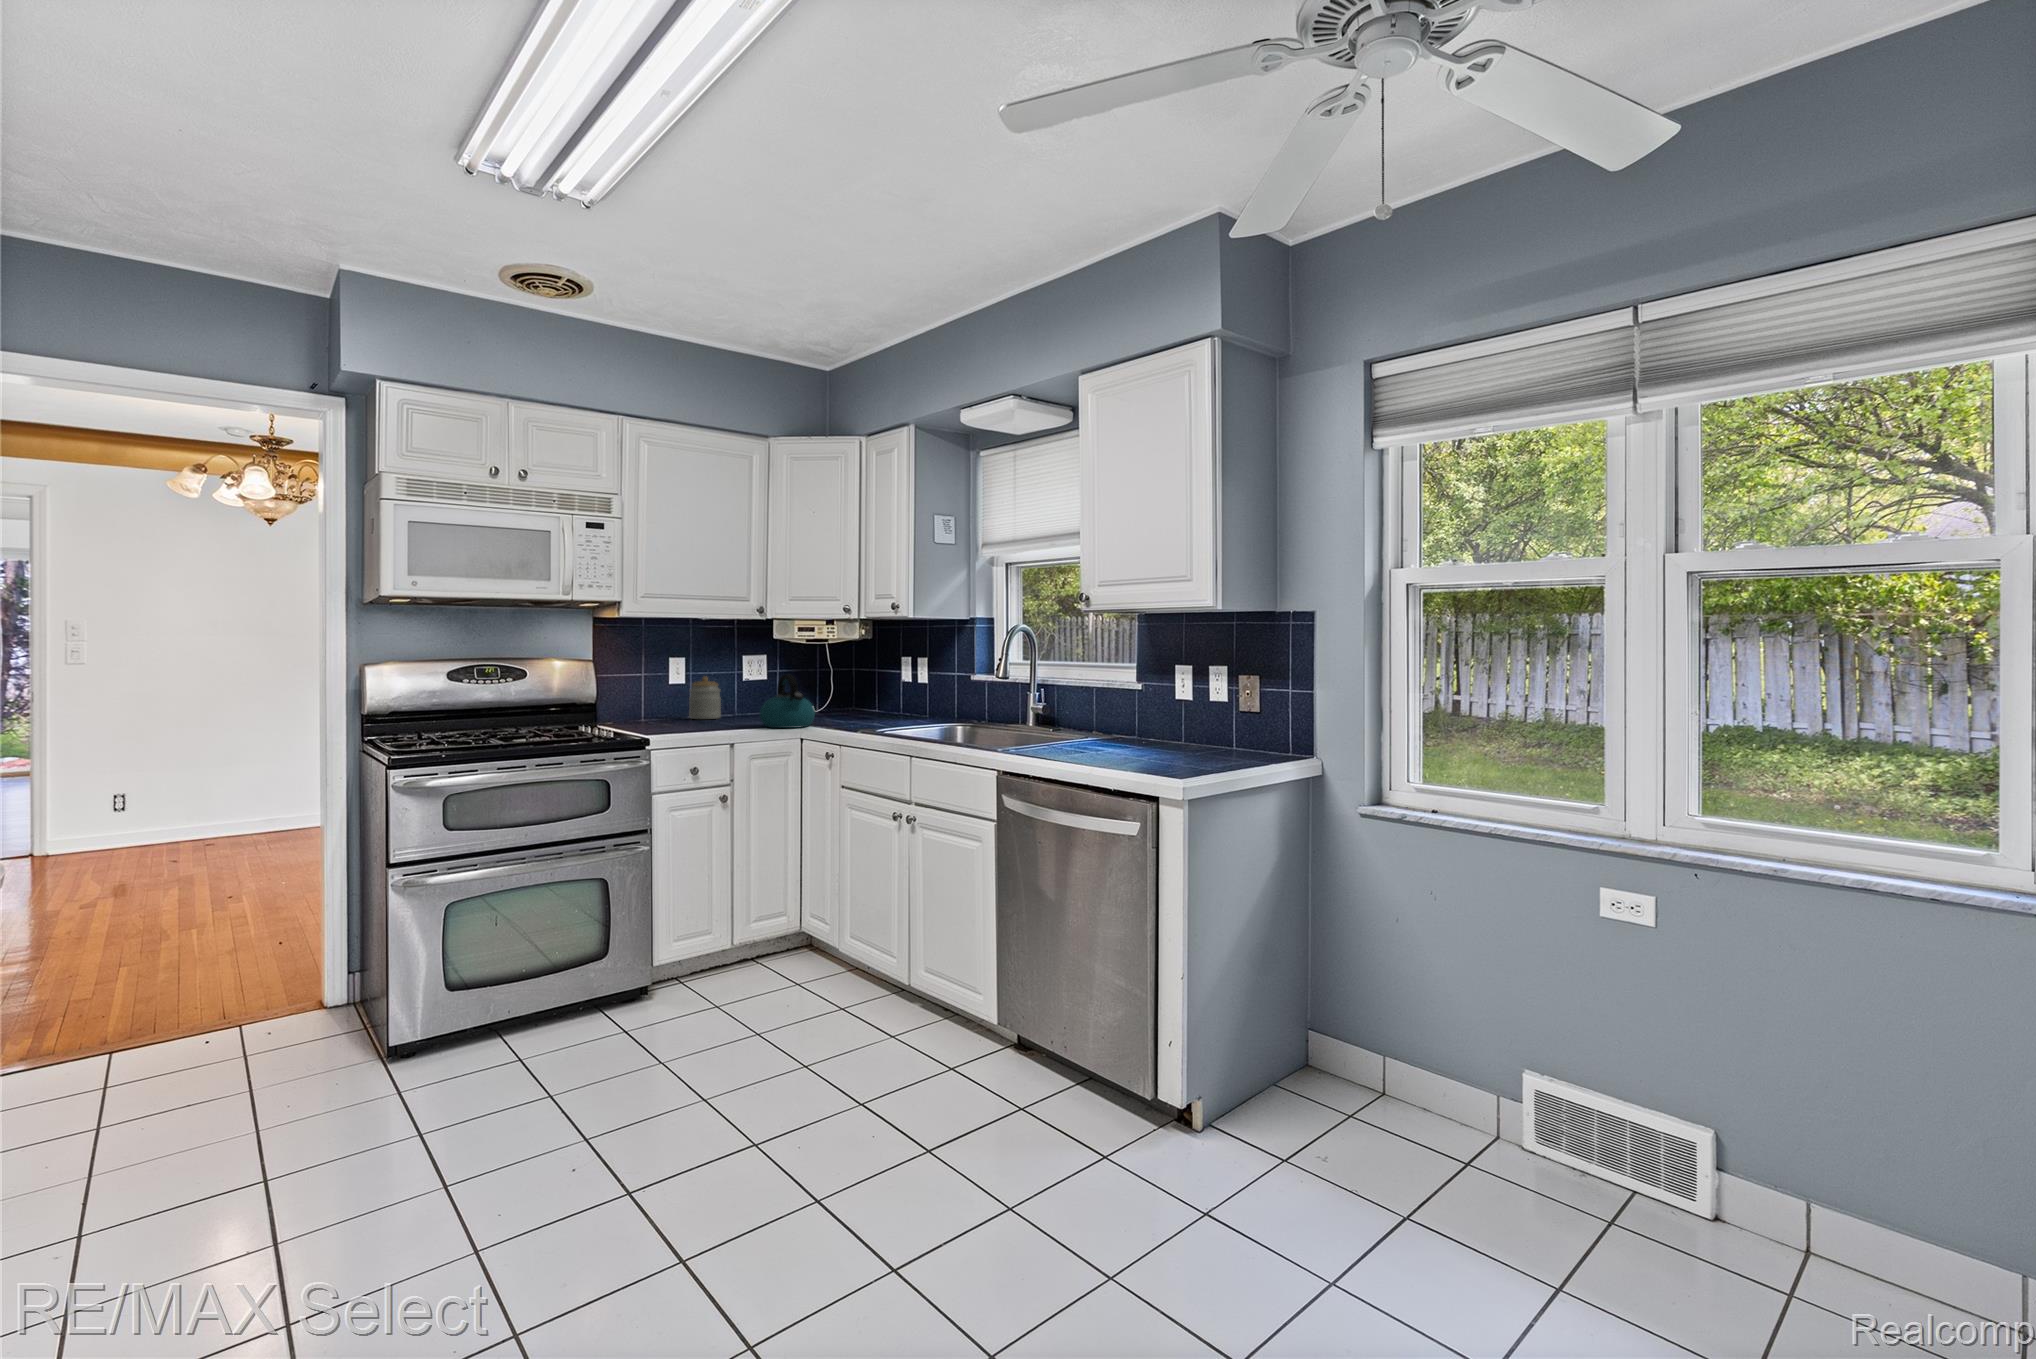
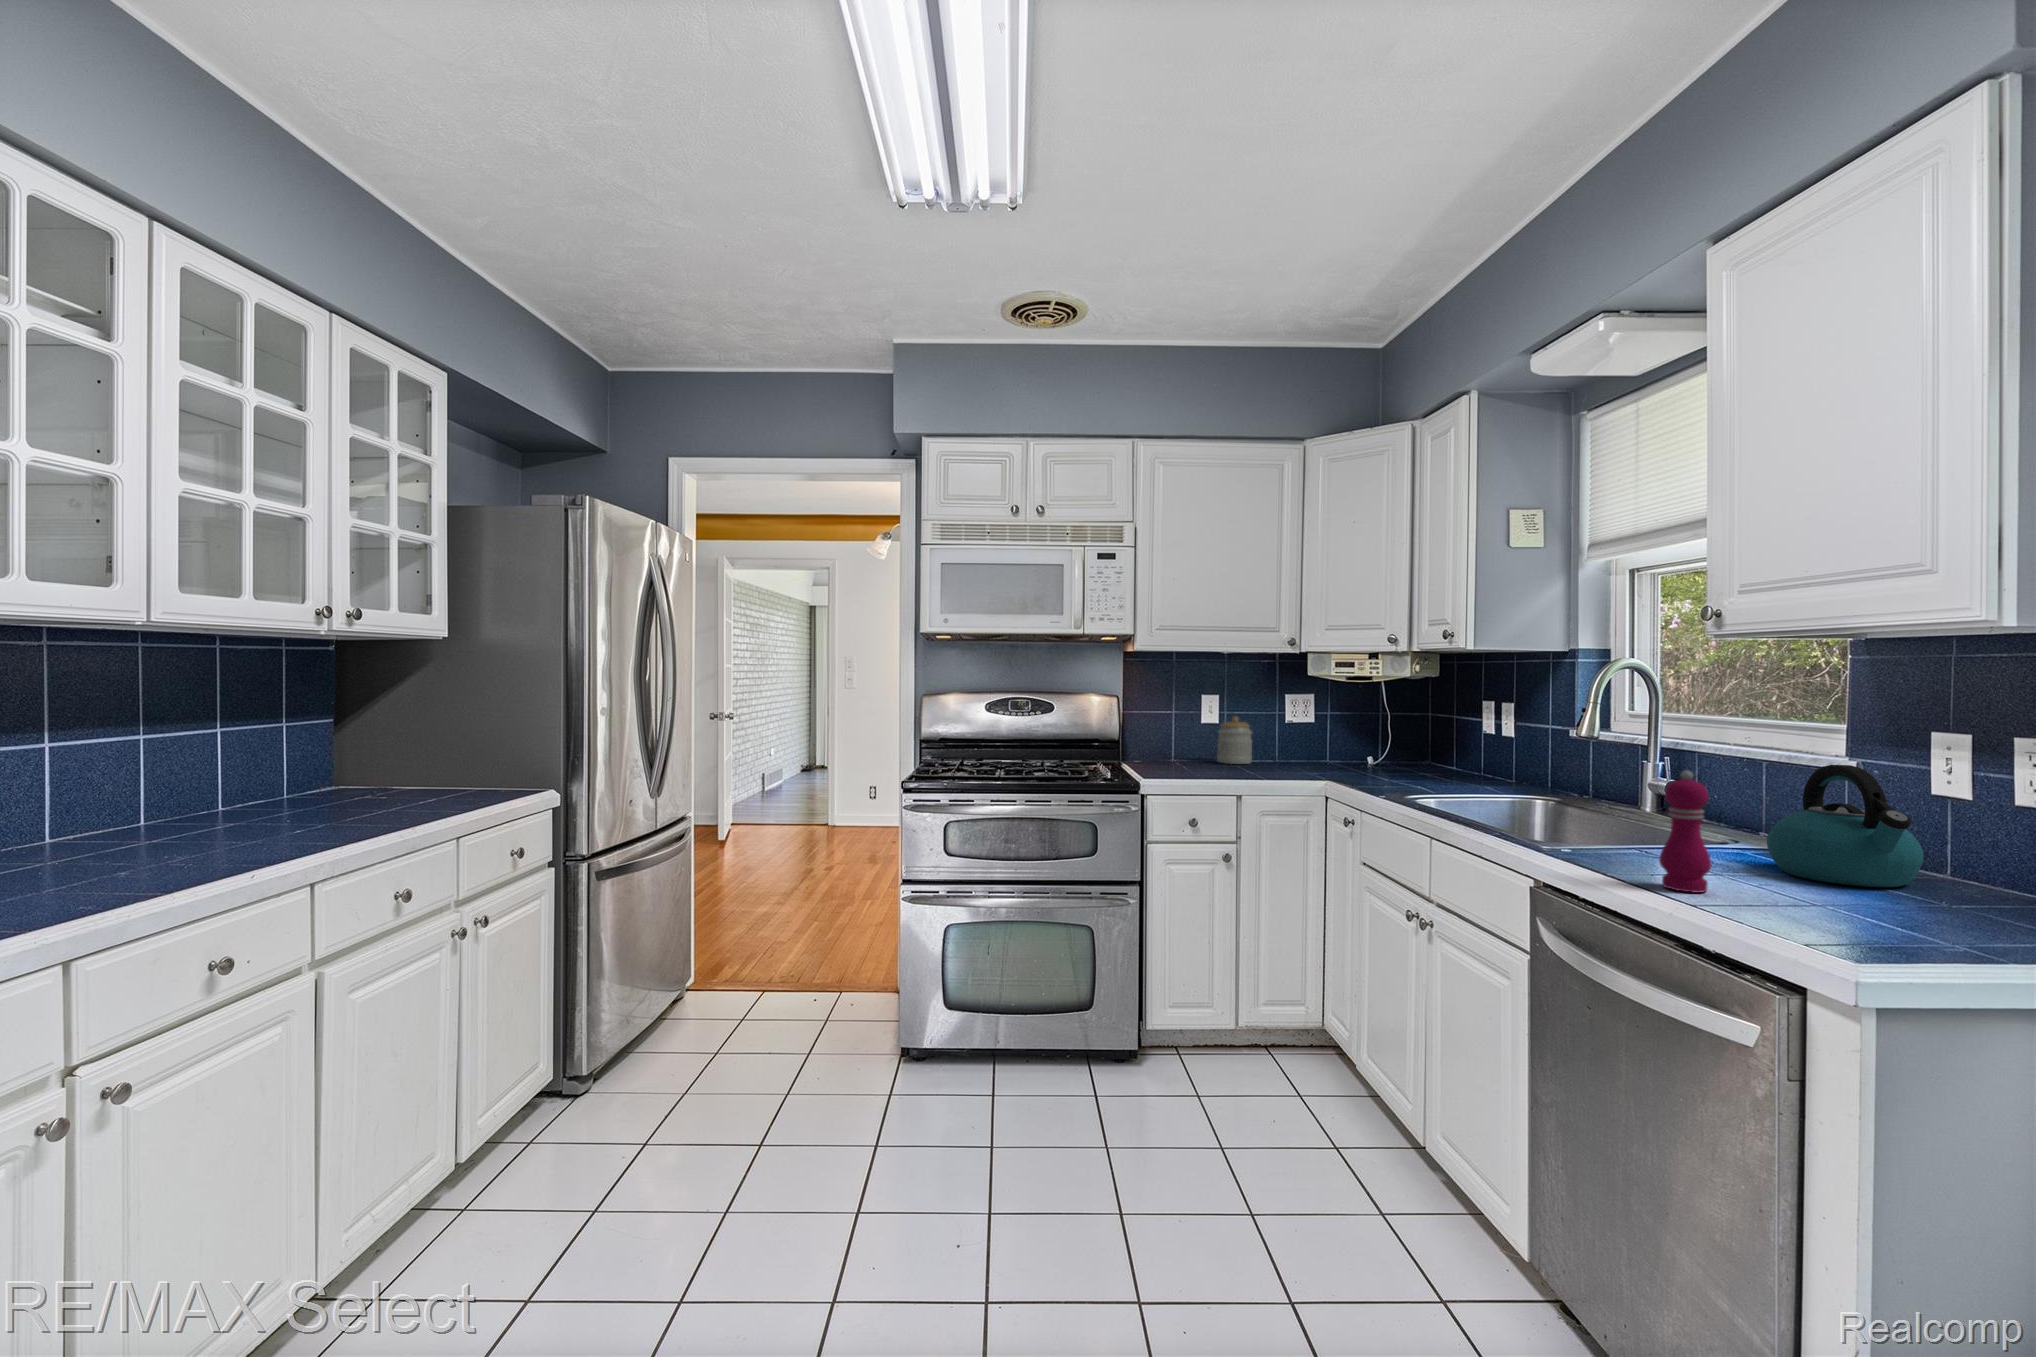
kettle: present [760,674,815,728] -> present [1767,765,1924,887]
pepper mill: none [1073,690,1098,761] -> present [1659,771,1711,892]

